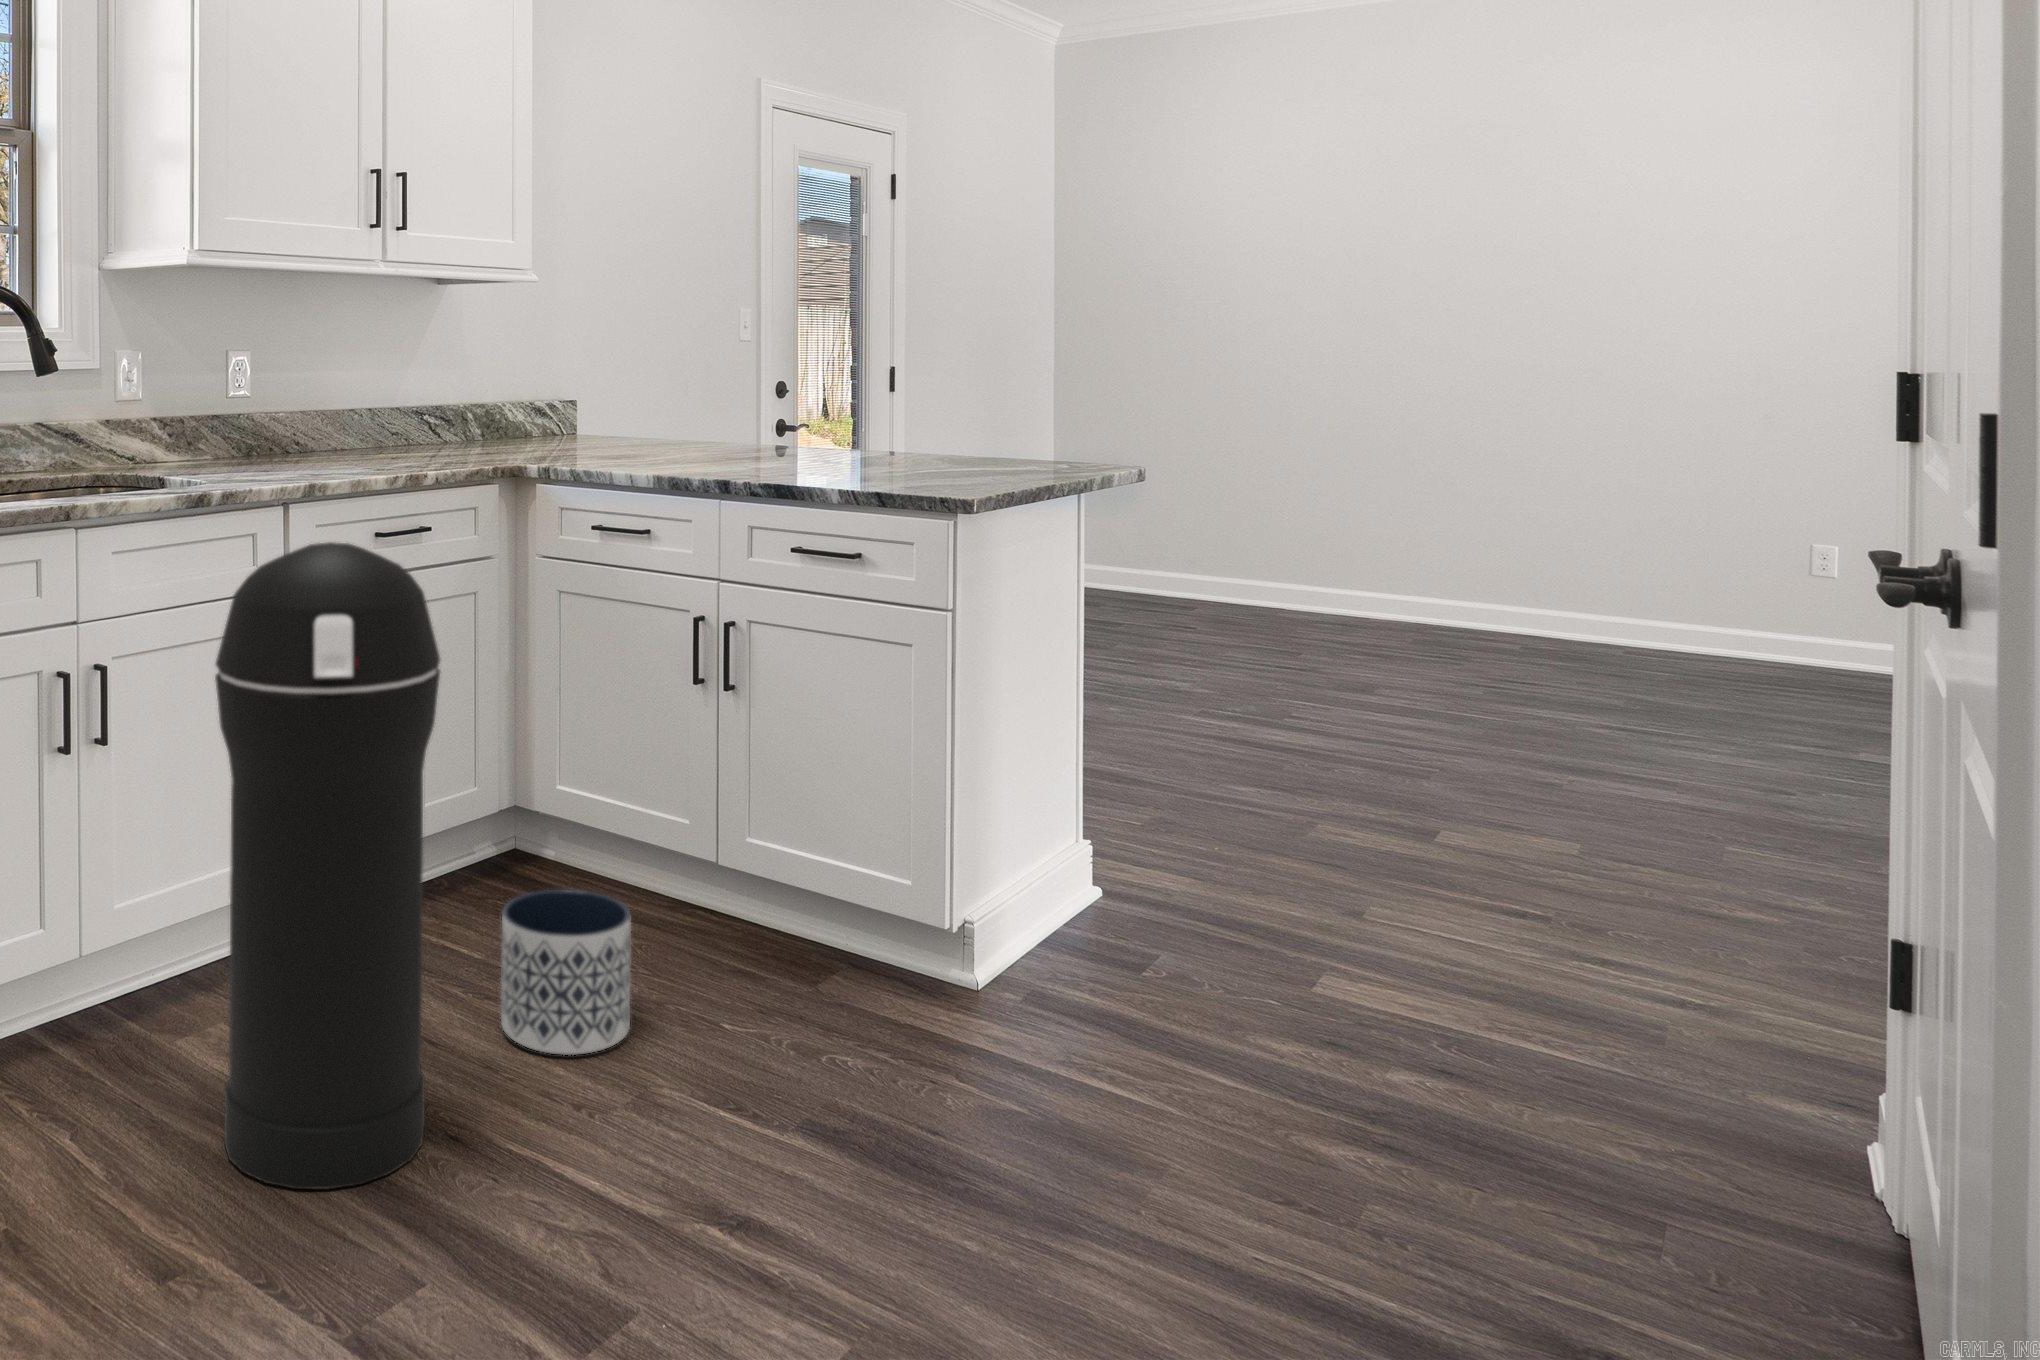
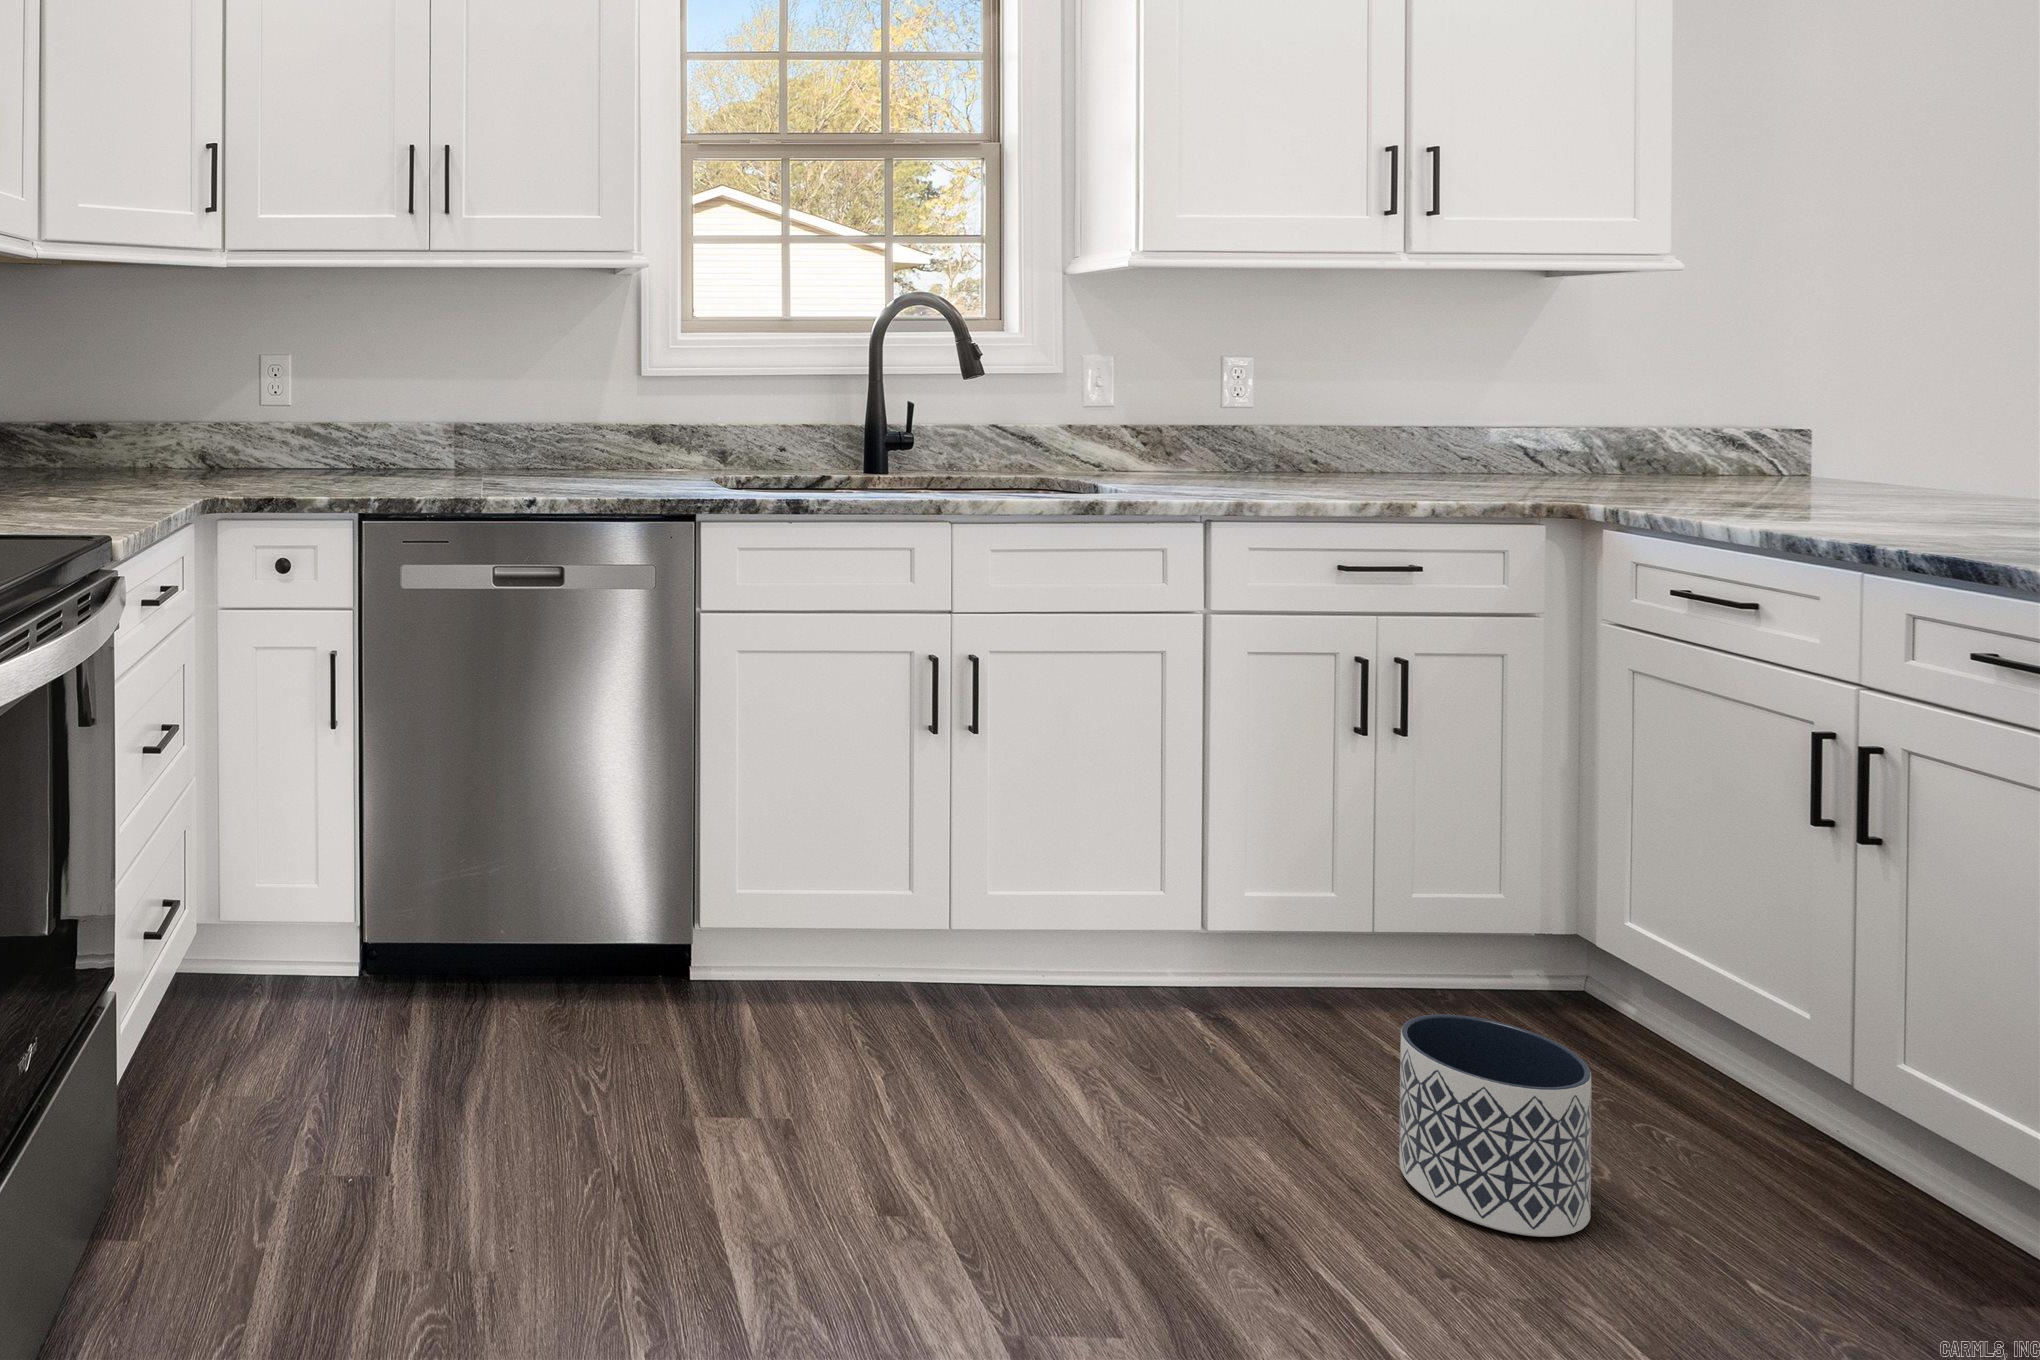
trash can: present [215,542,440,1189] -> none [995,555,1251,1242]

